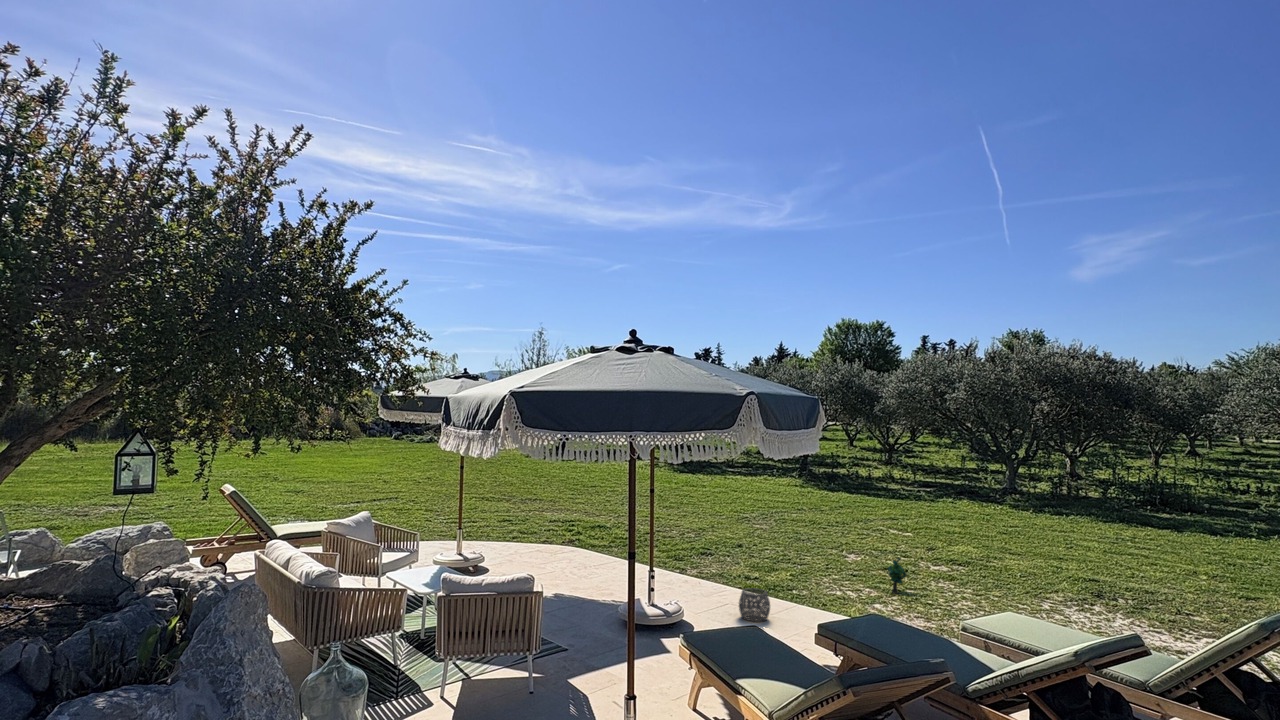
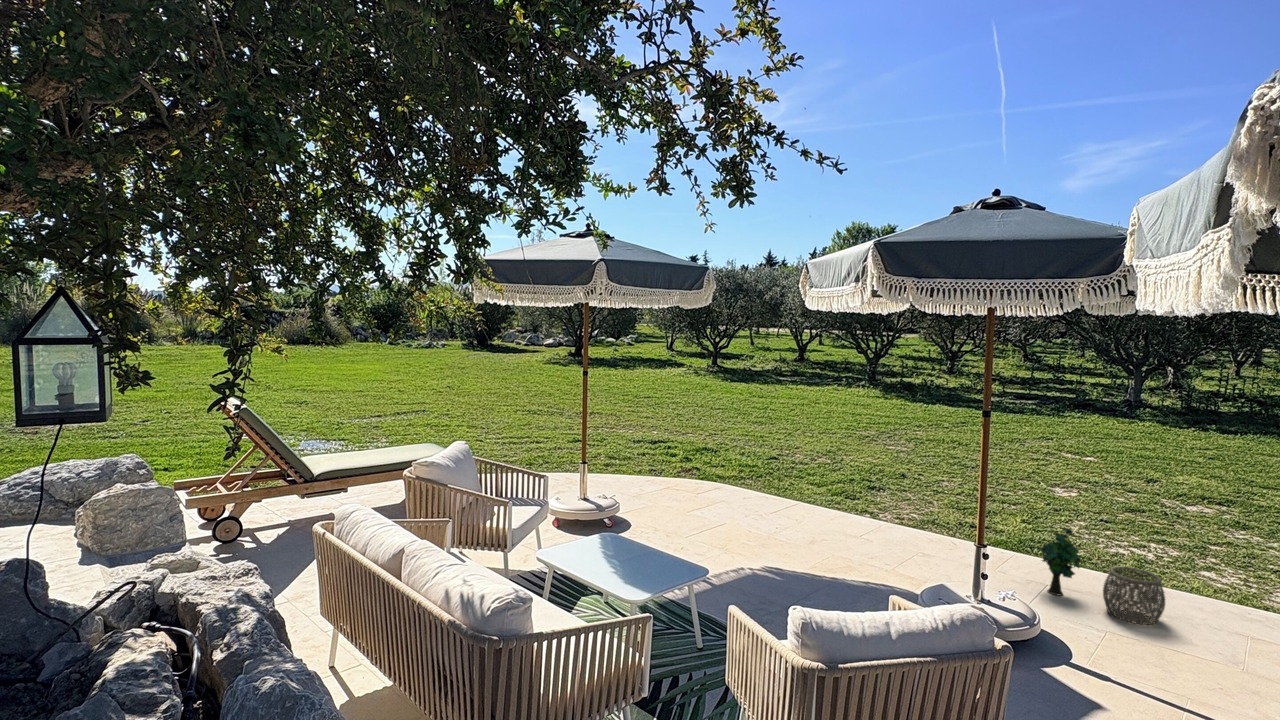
decorative plant: present [887,558,907,594] -> present [1038,529,1082,596]

